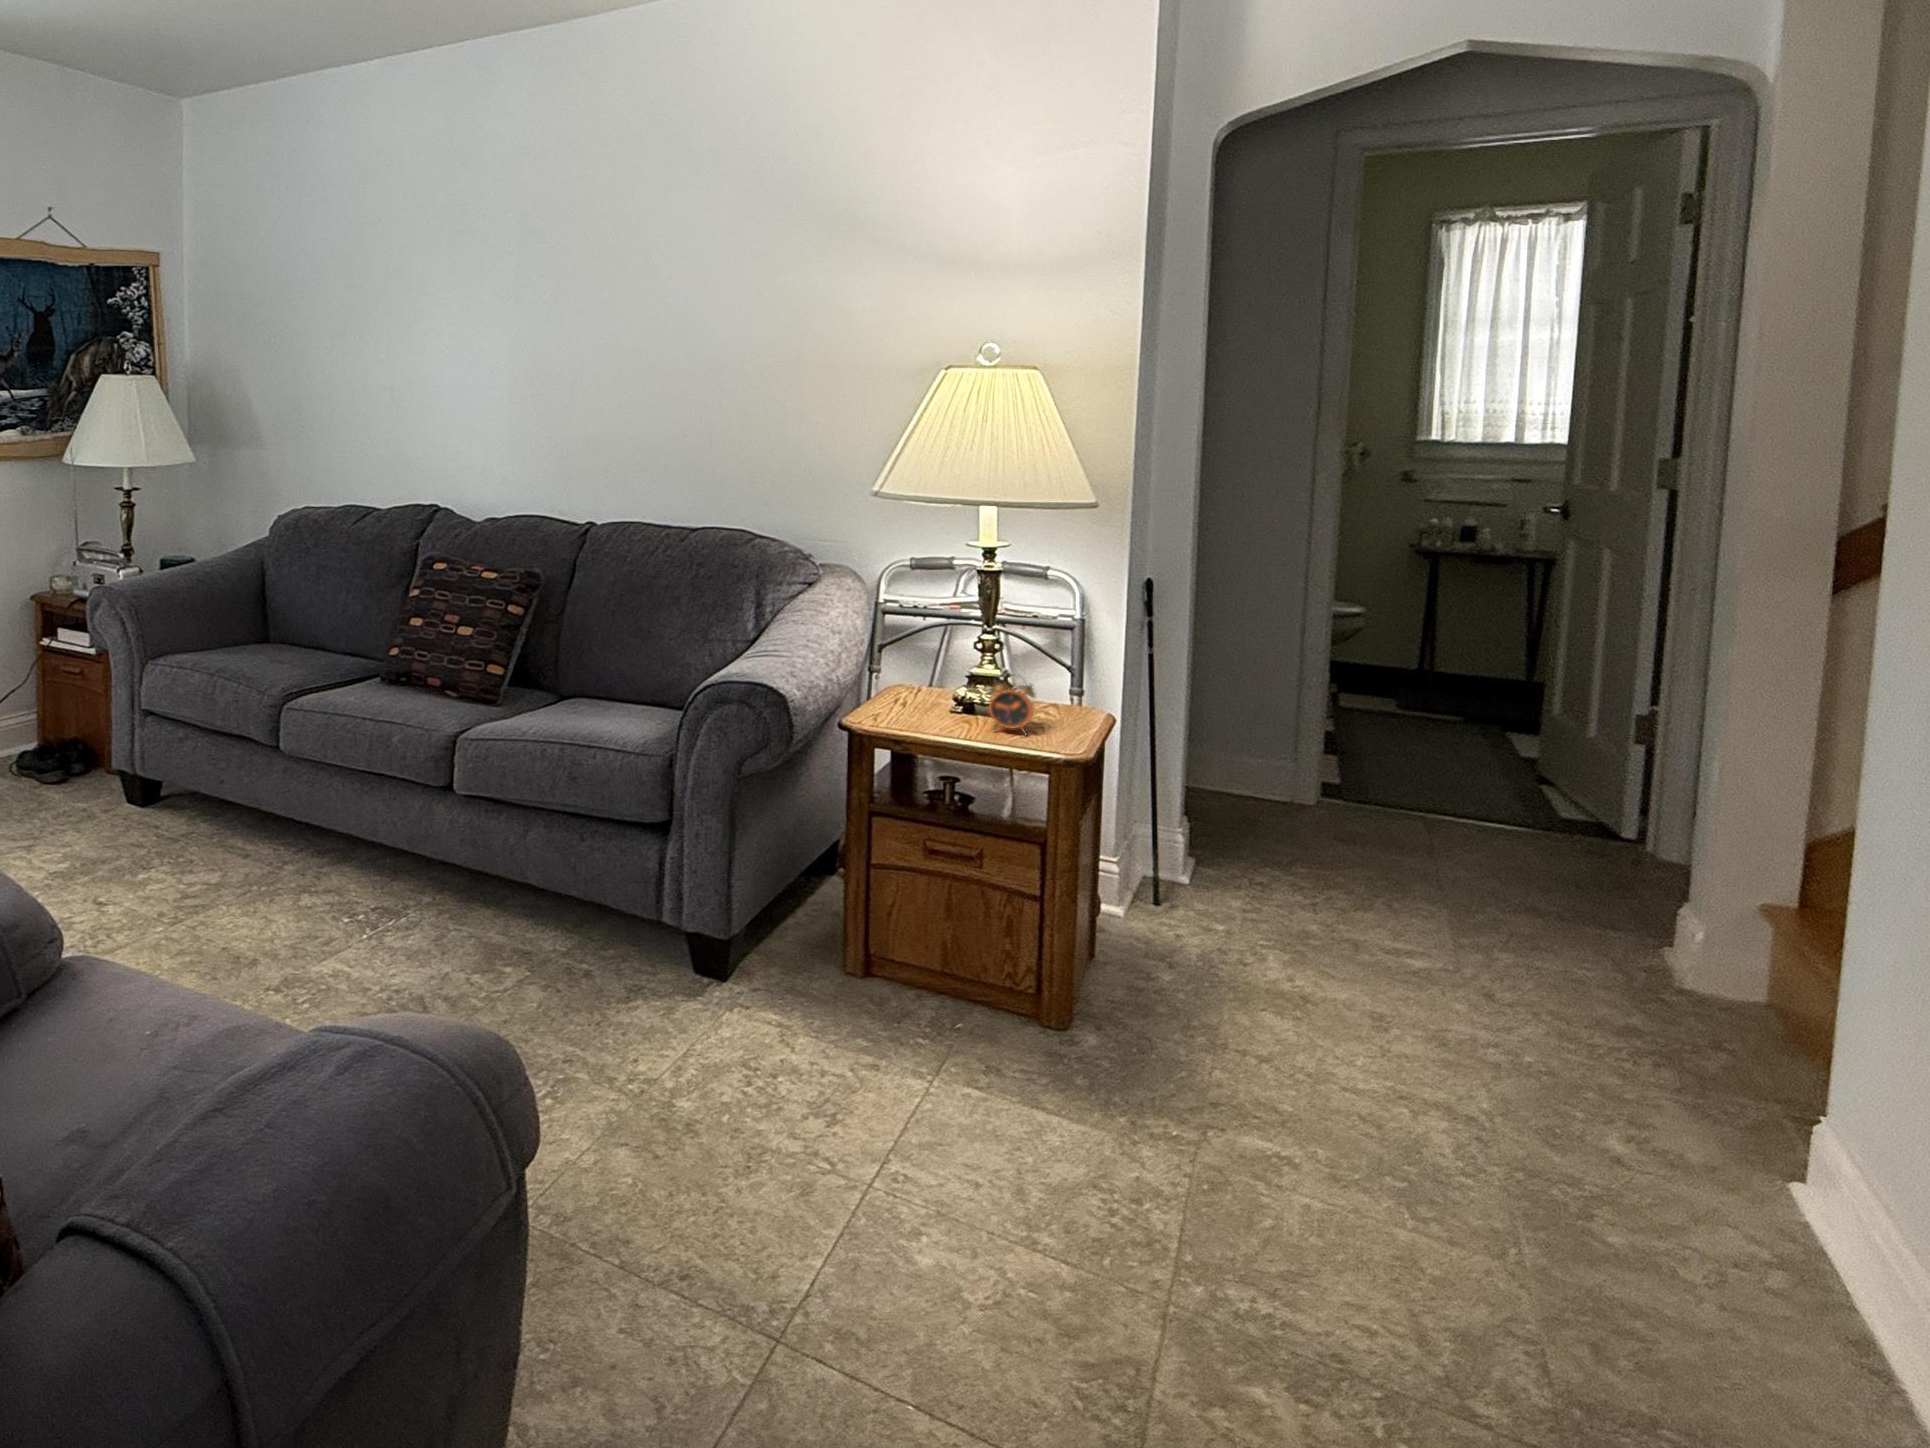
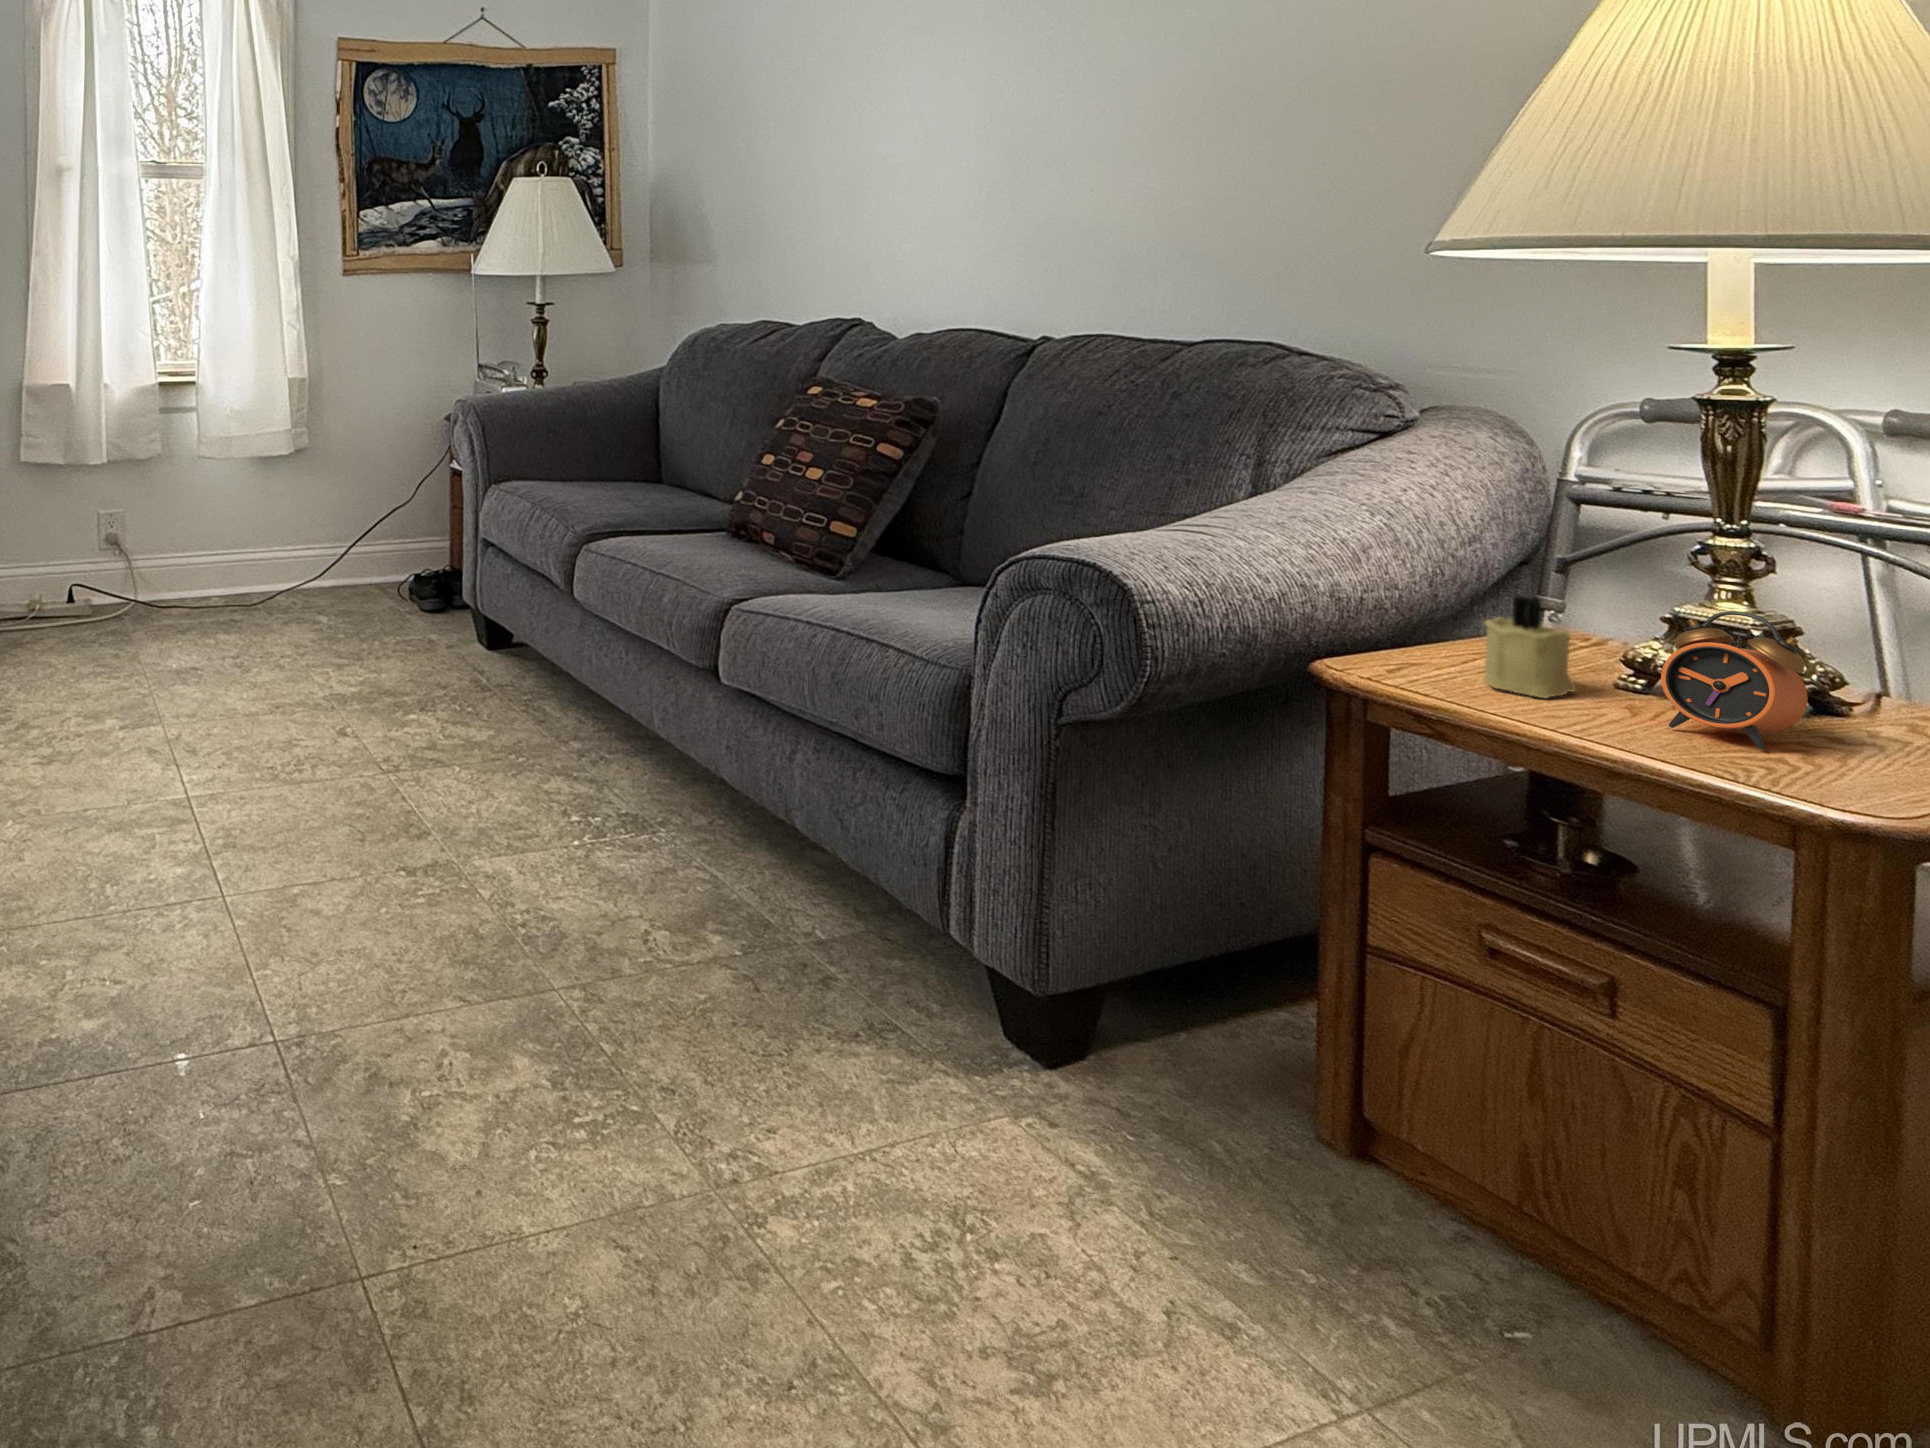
candle: none [913,676,947,725] -> present [1485,596,1576,698]

